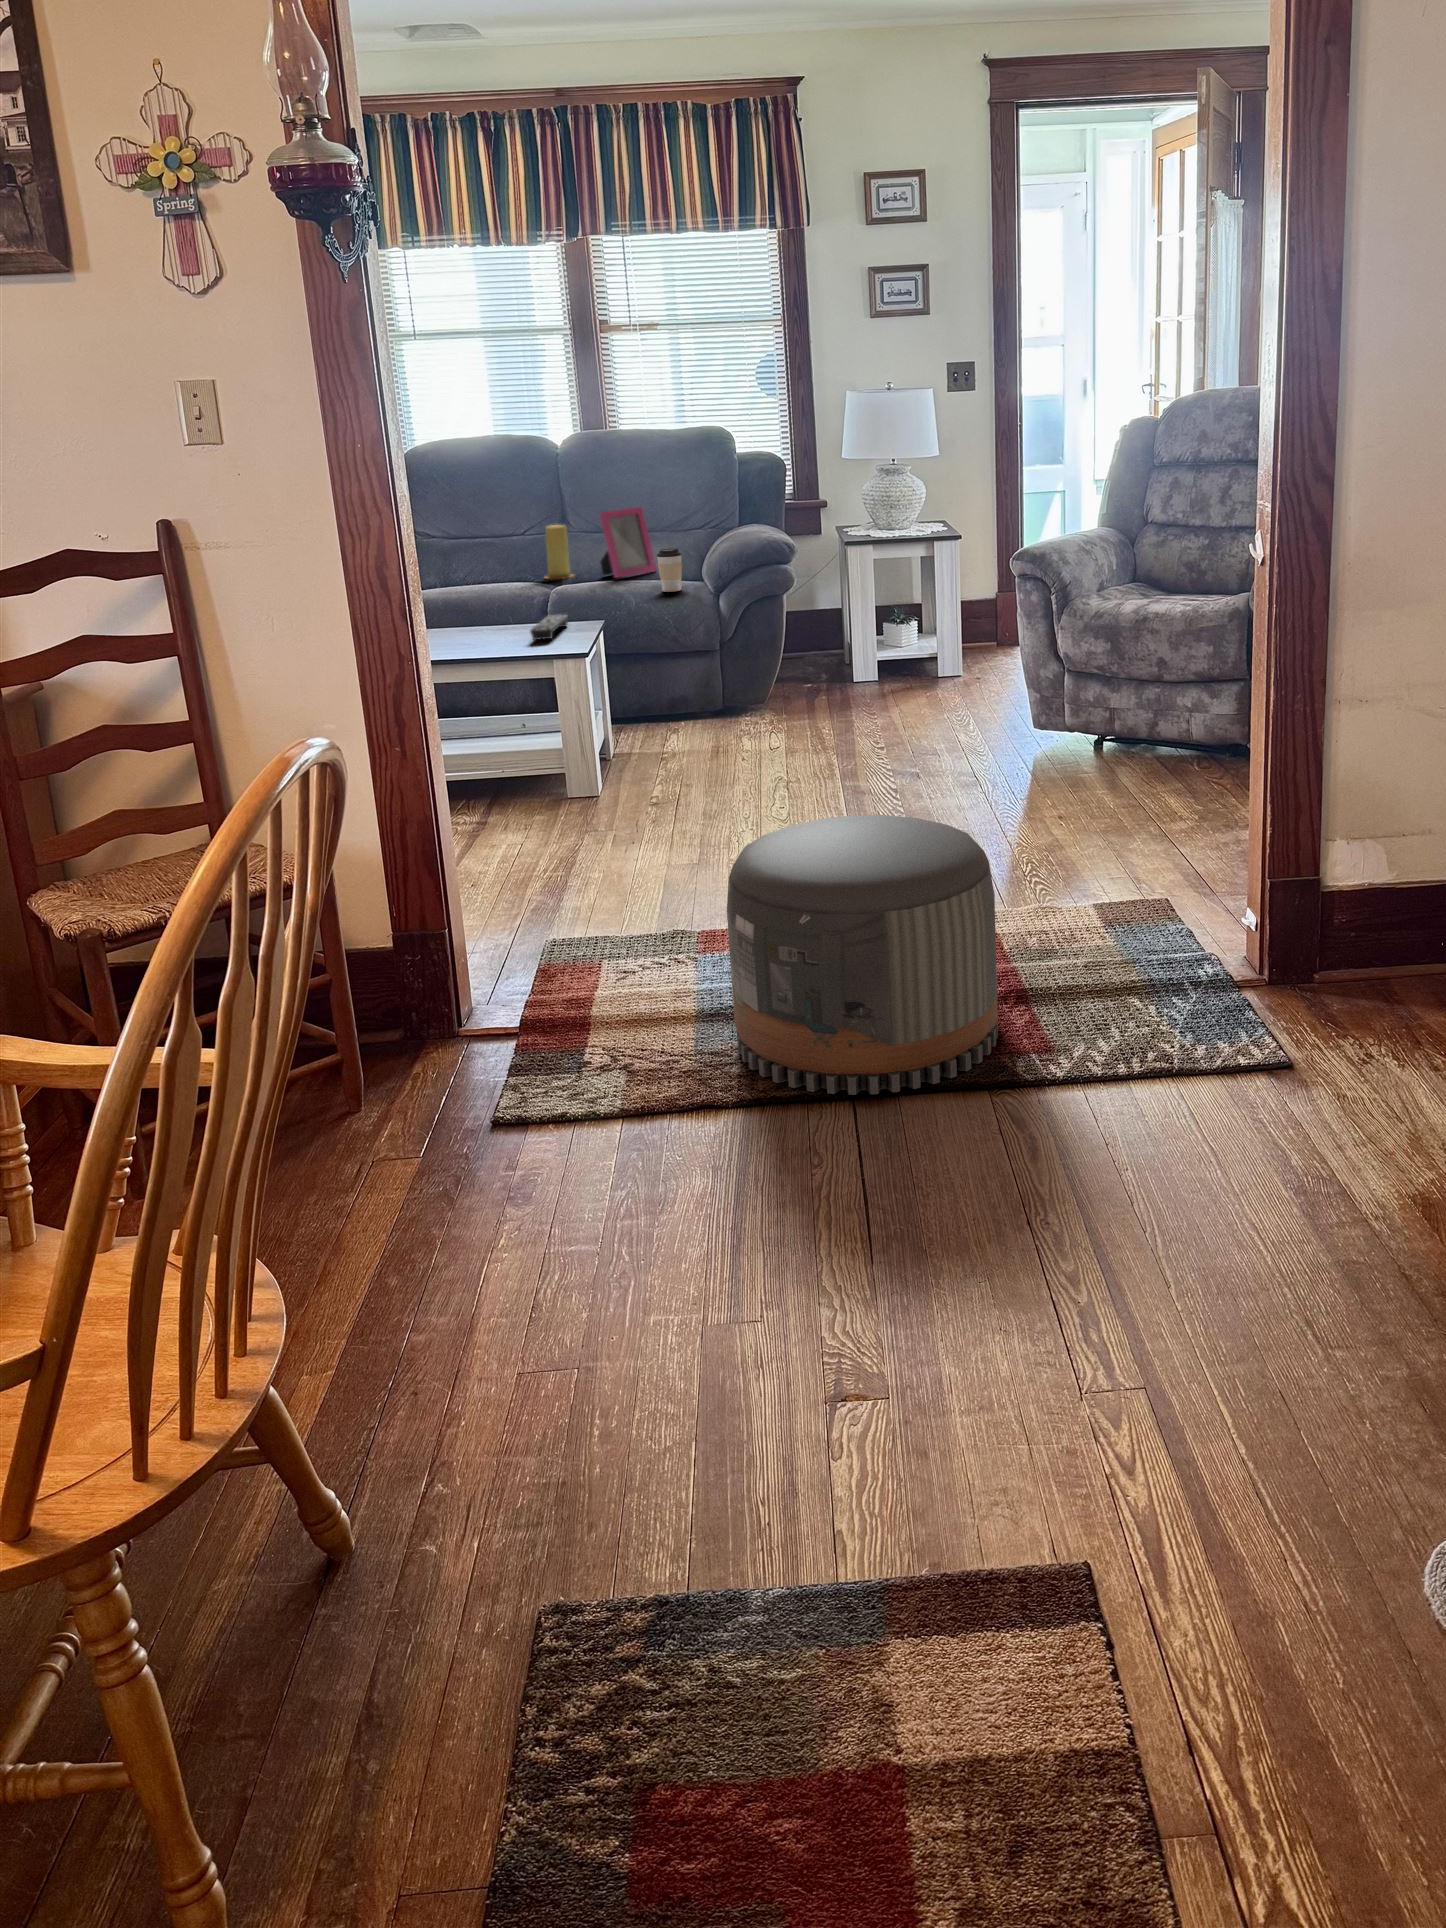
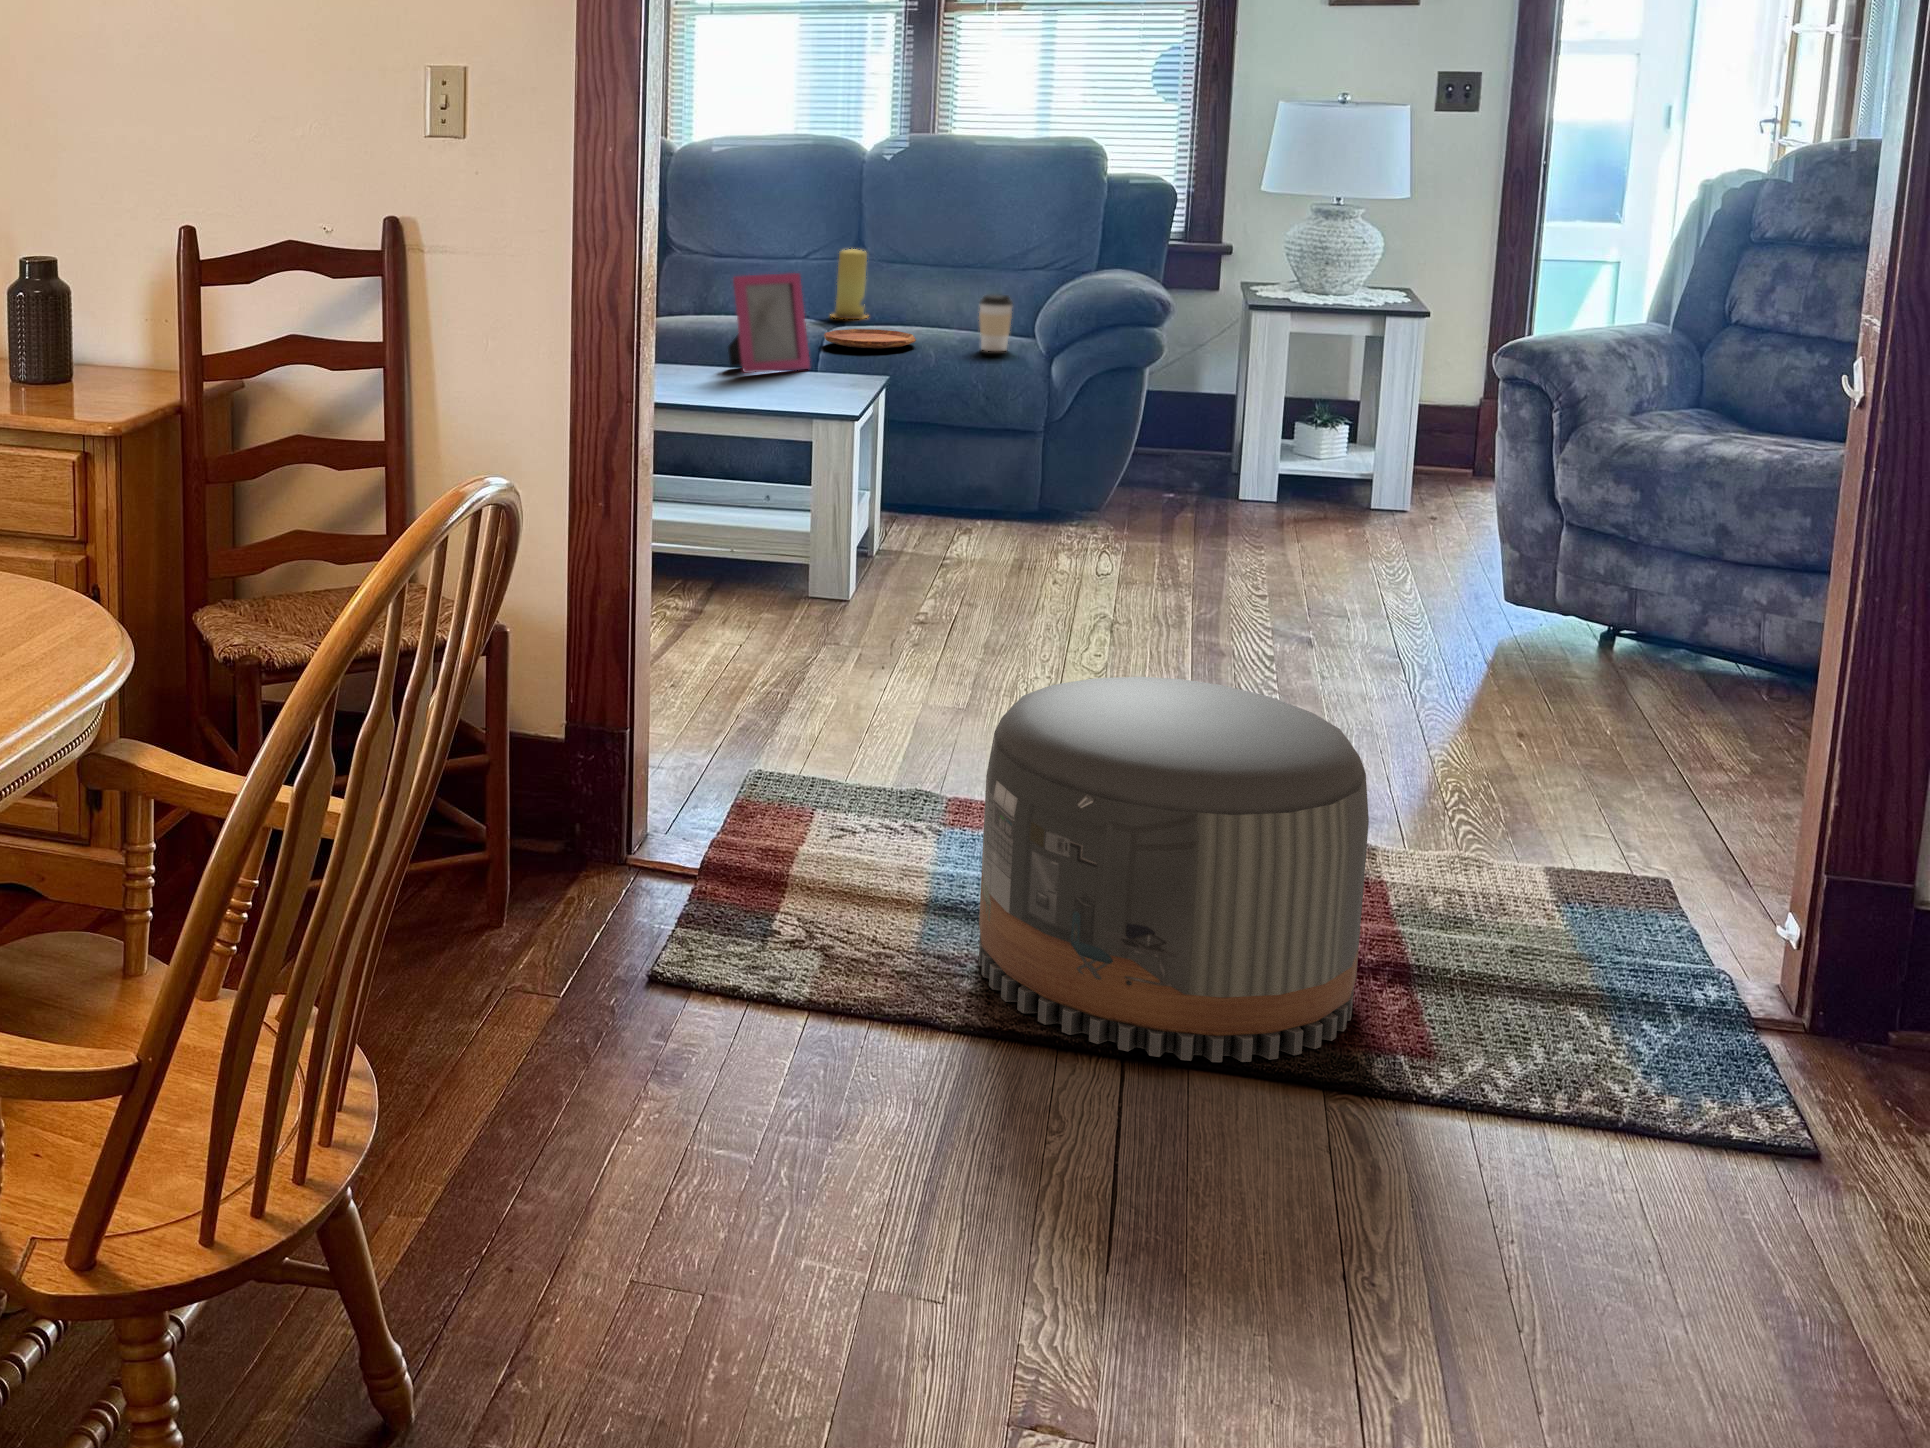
picture frame: present [599,507,657,578] -> present [728,273,810,373]
tray: none [543,584,614,599] -> present [824,329,916,348]
remote control: present [530,615,568,640] -> none [798,365,850,396]

